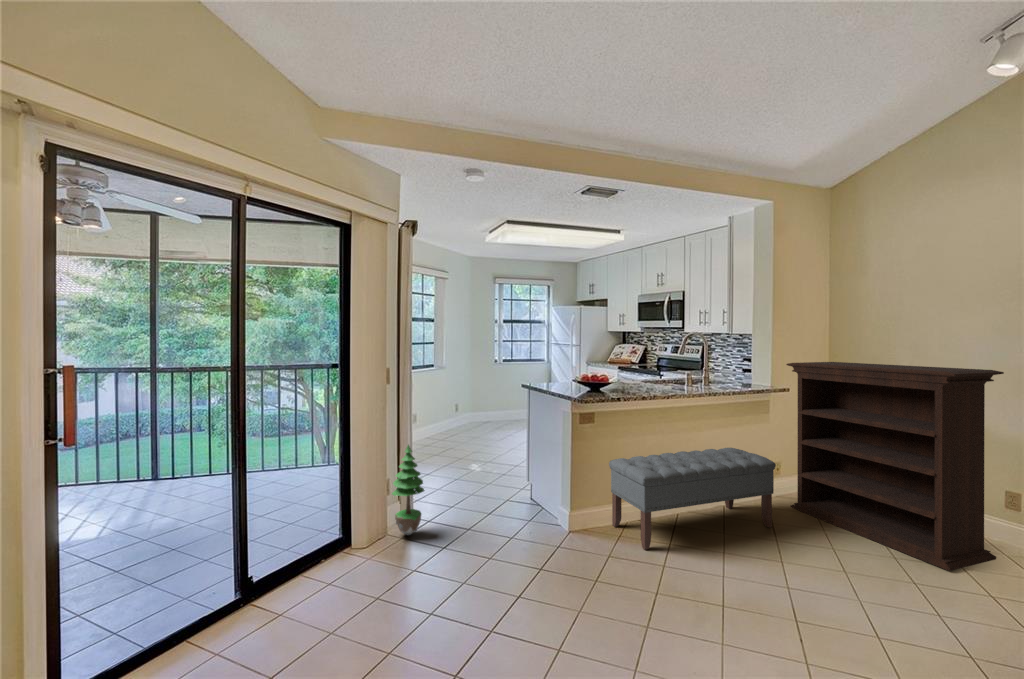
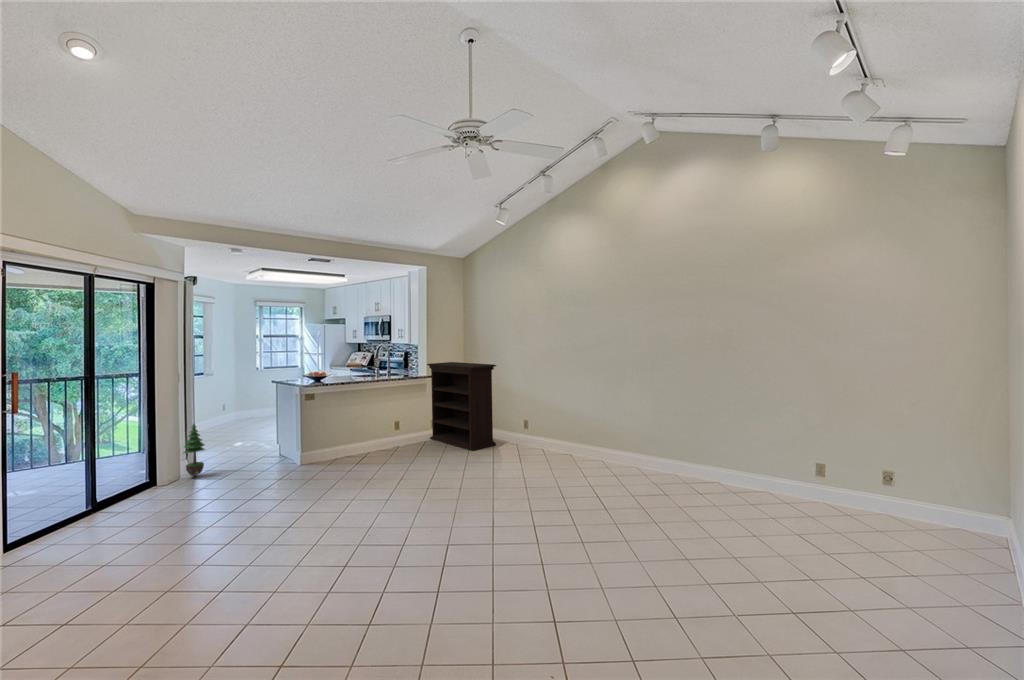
bench: present [609,448,776,550] -> none [324,410,413,463]

